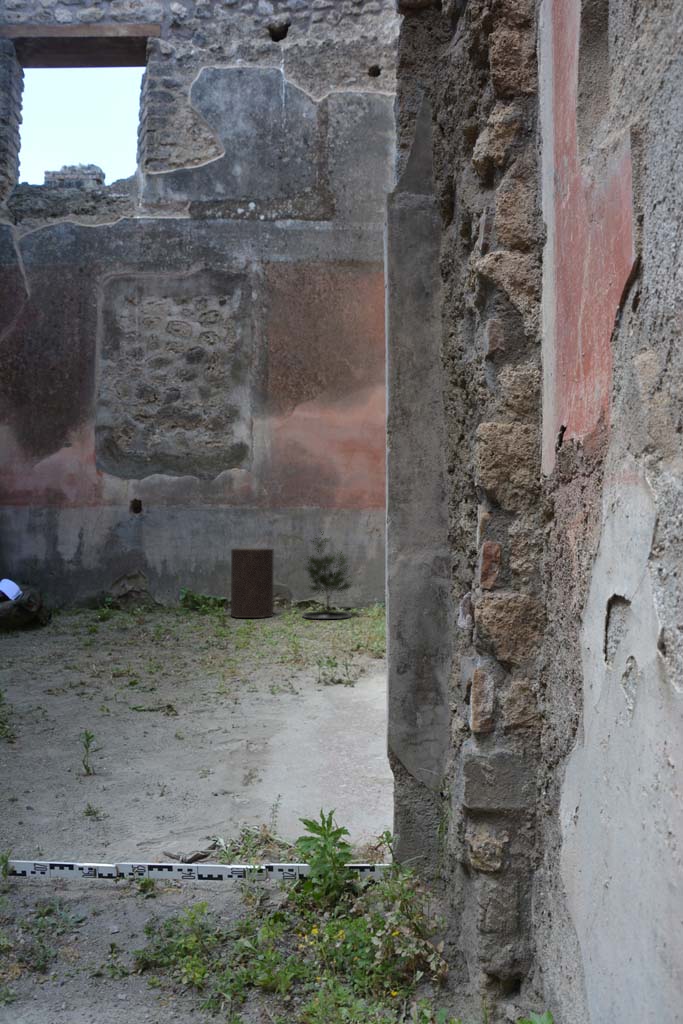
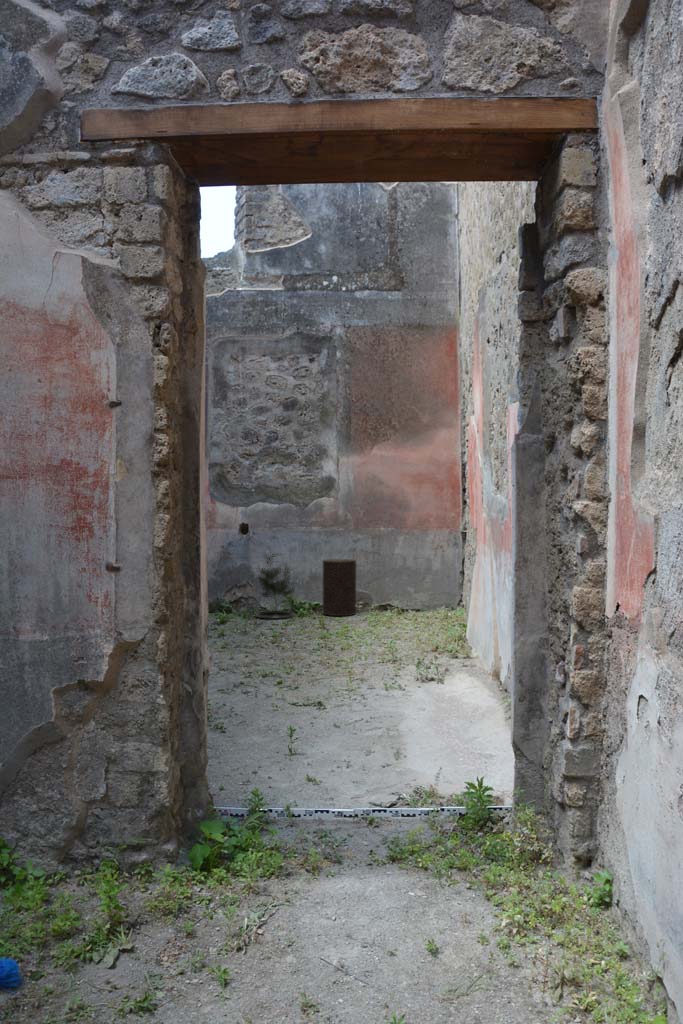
potted tree: present [302,531,352,619] -> present [256,552,294,619]

